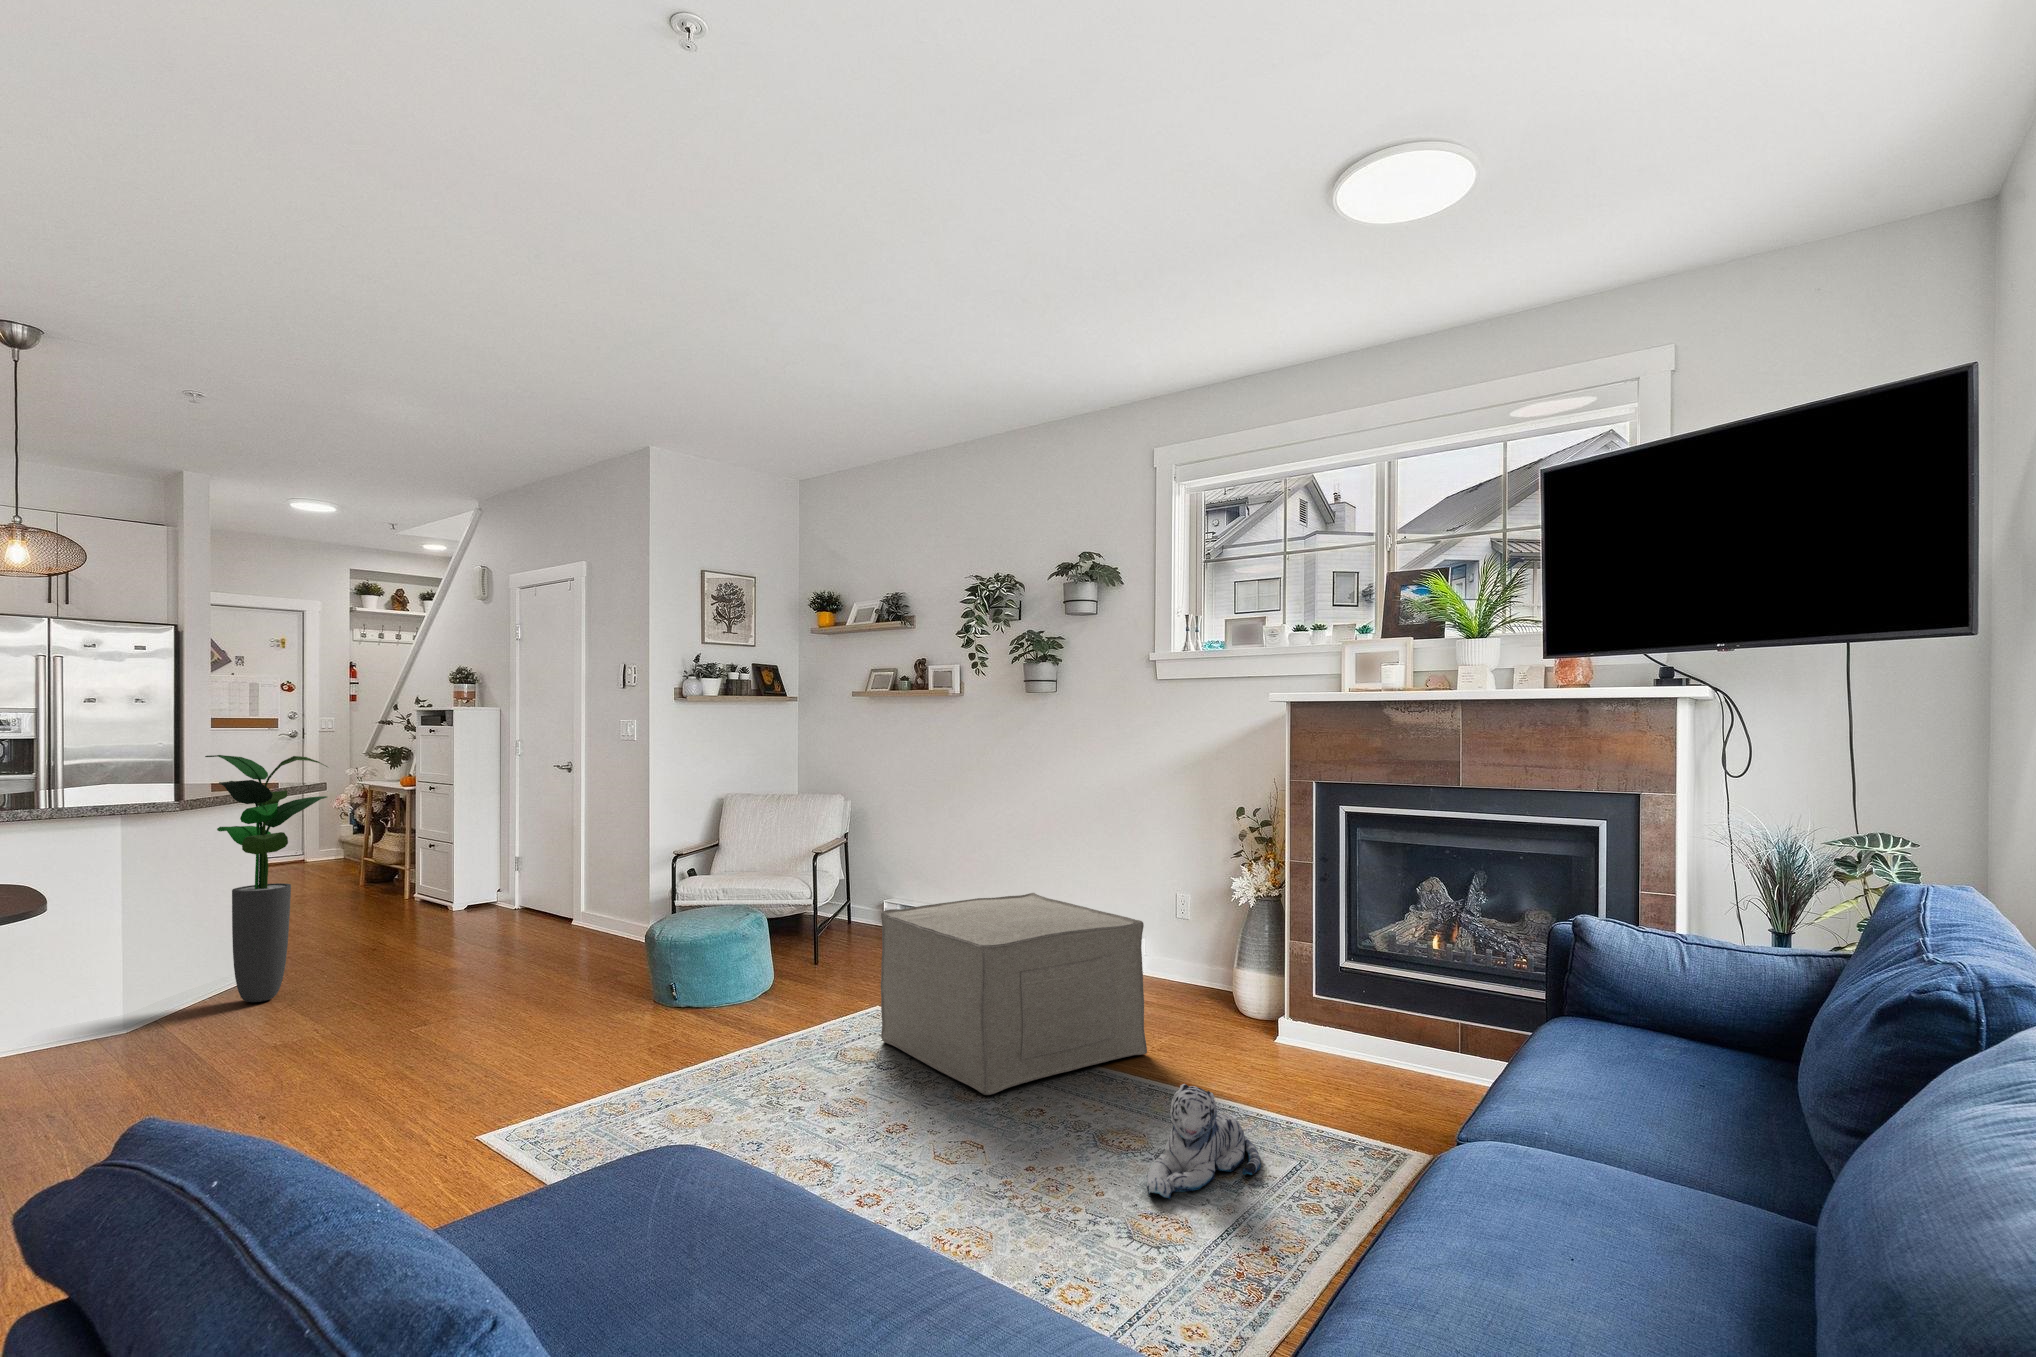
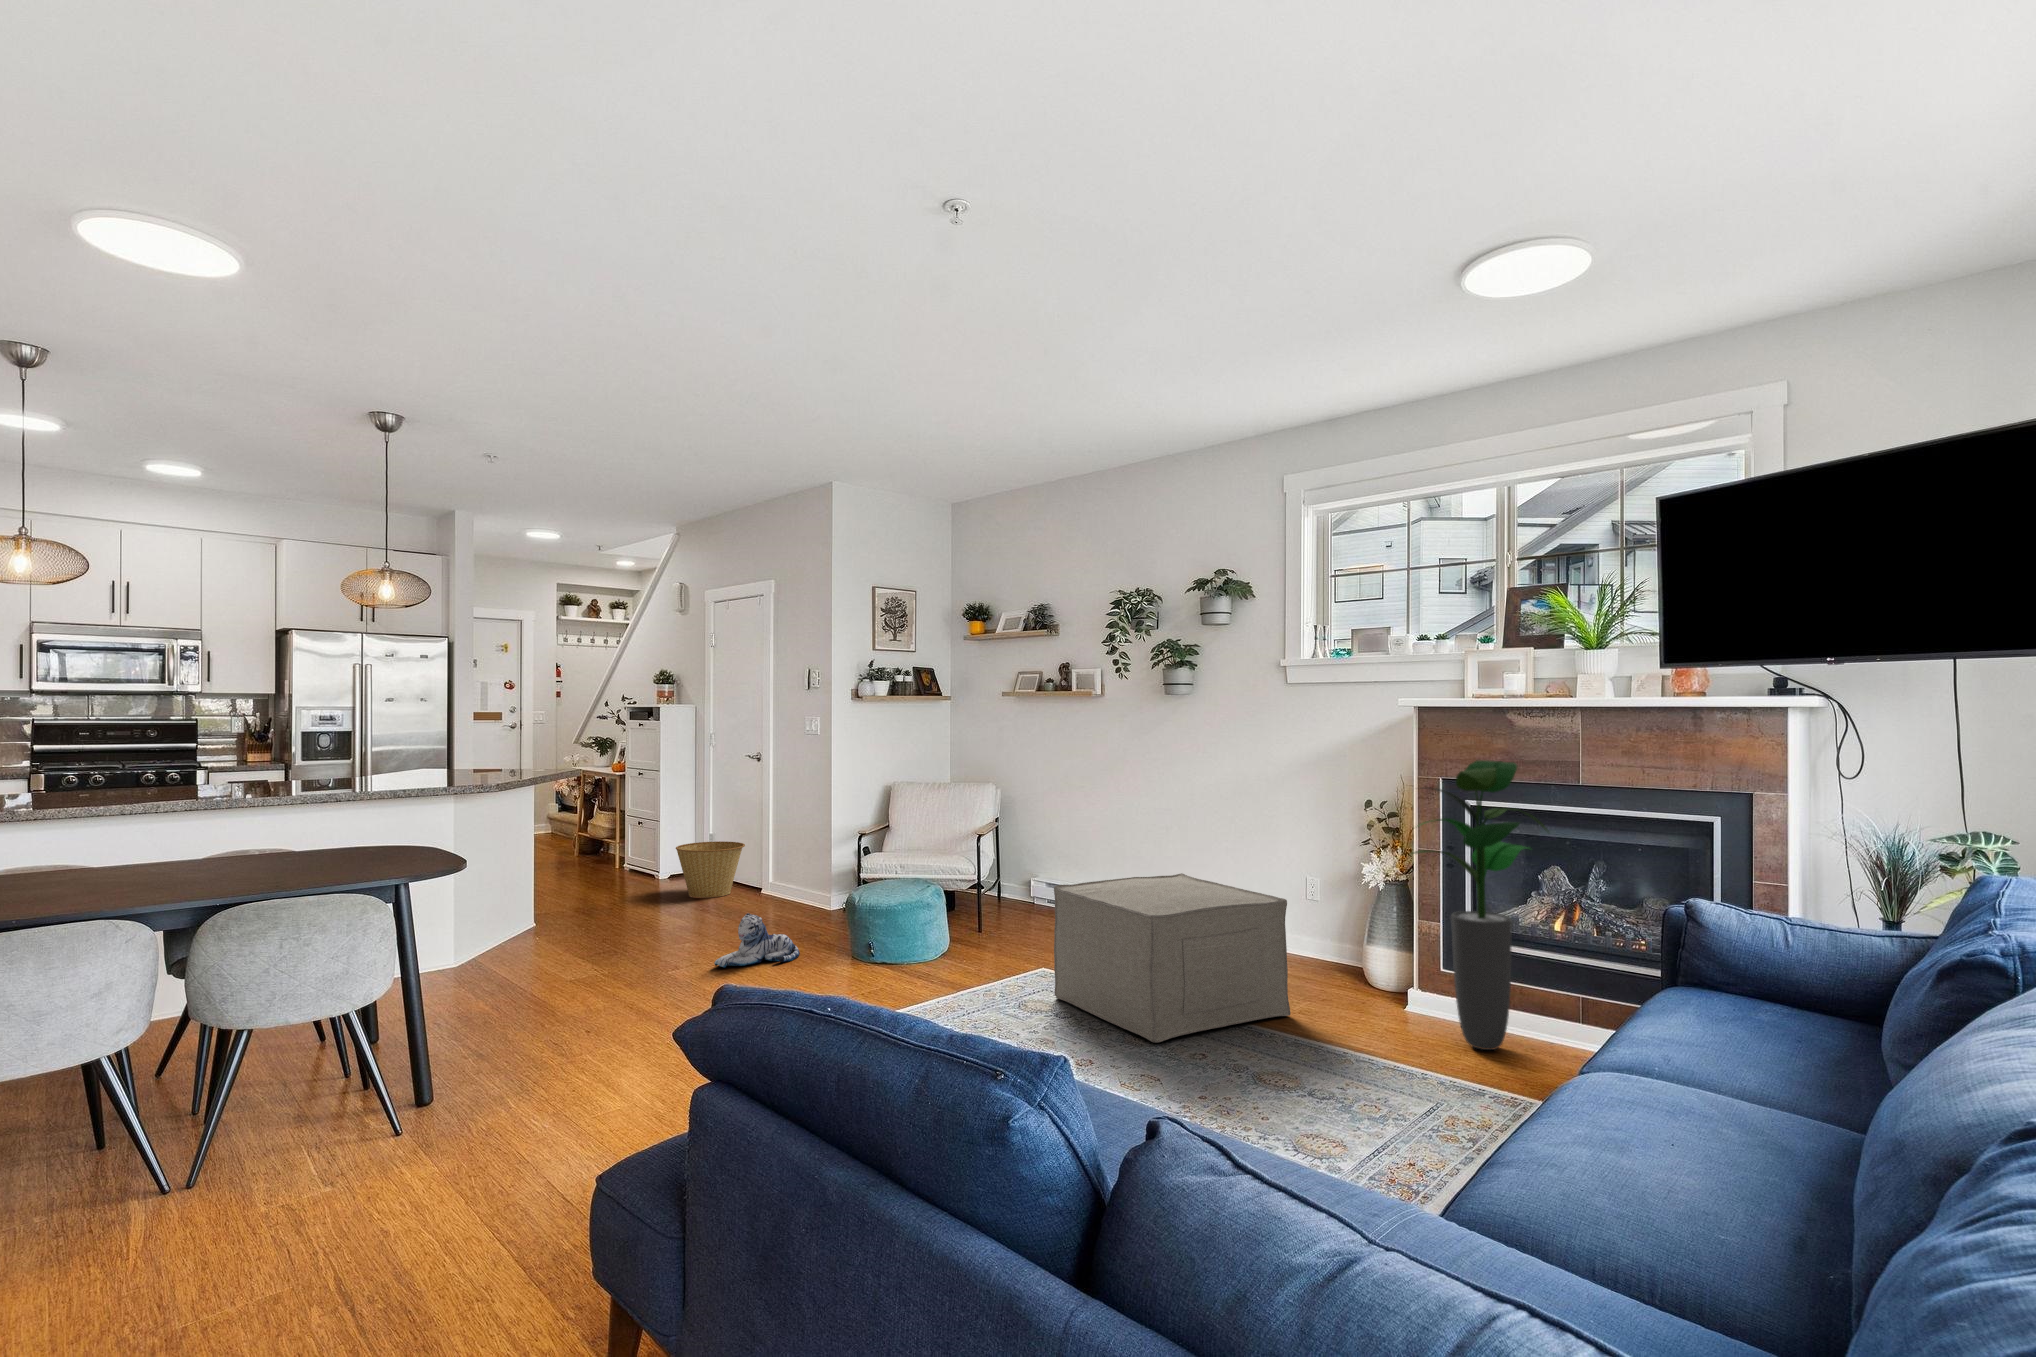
potted plant: present [205,755,327,1002] -> present [1414,760,1548,1050]
basket: none [468,864,554,930] -> present [676,841,745,898]
plush toy: present [1147,1084,1261,1199] -> present [714,913,800,968]

